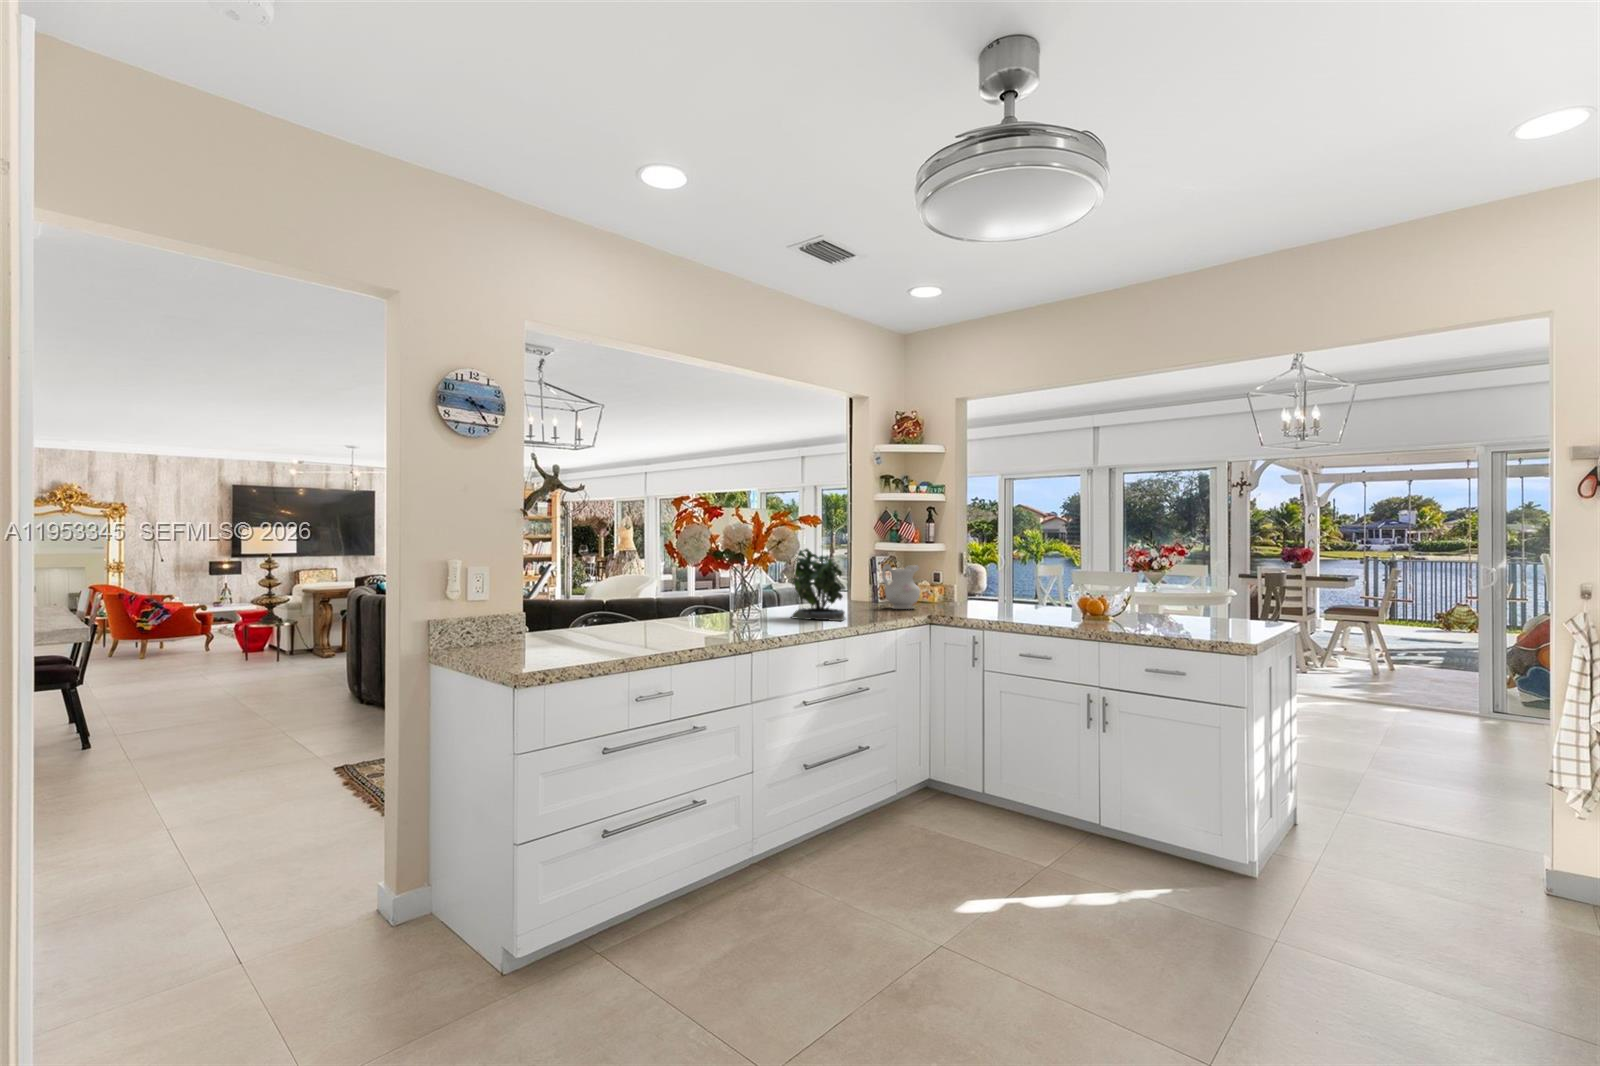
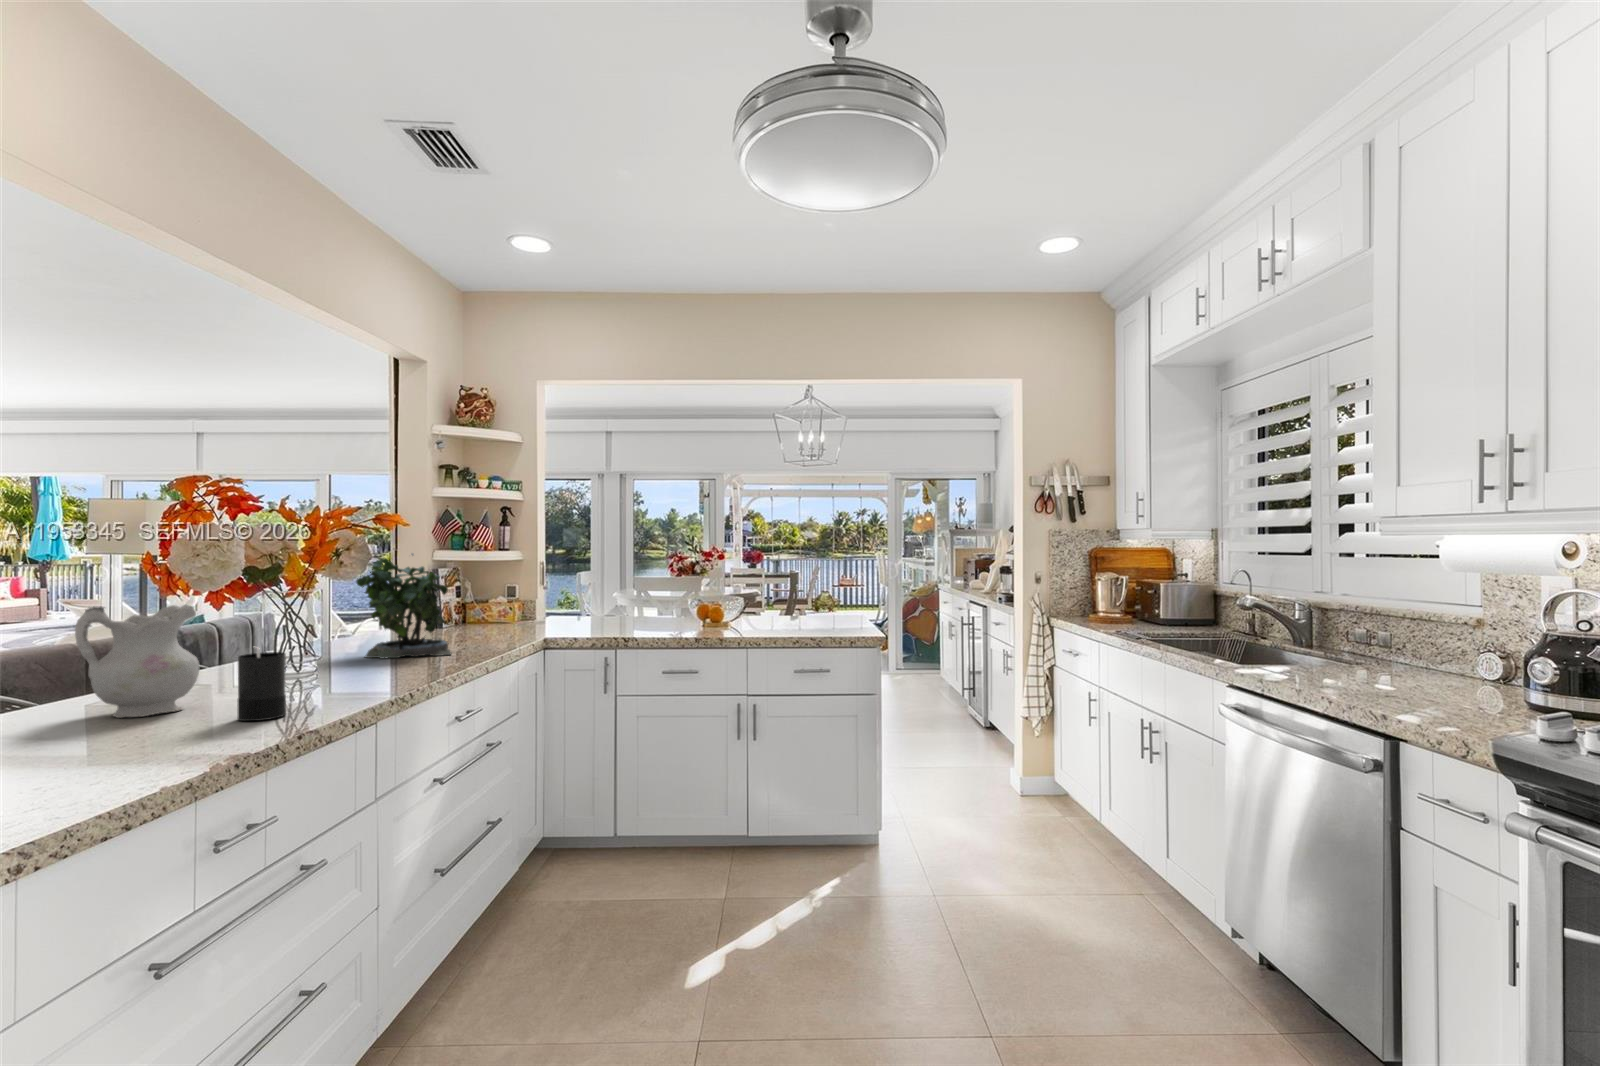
ceramic pitcher: present [882,564,920,609] -> present [75,604,199,718]
candle: none [675,599,698,642] -> present [237,647,286,721]

